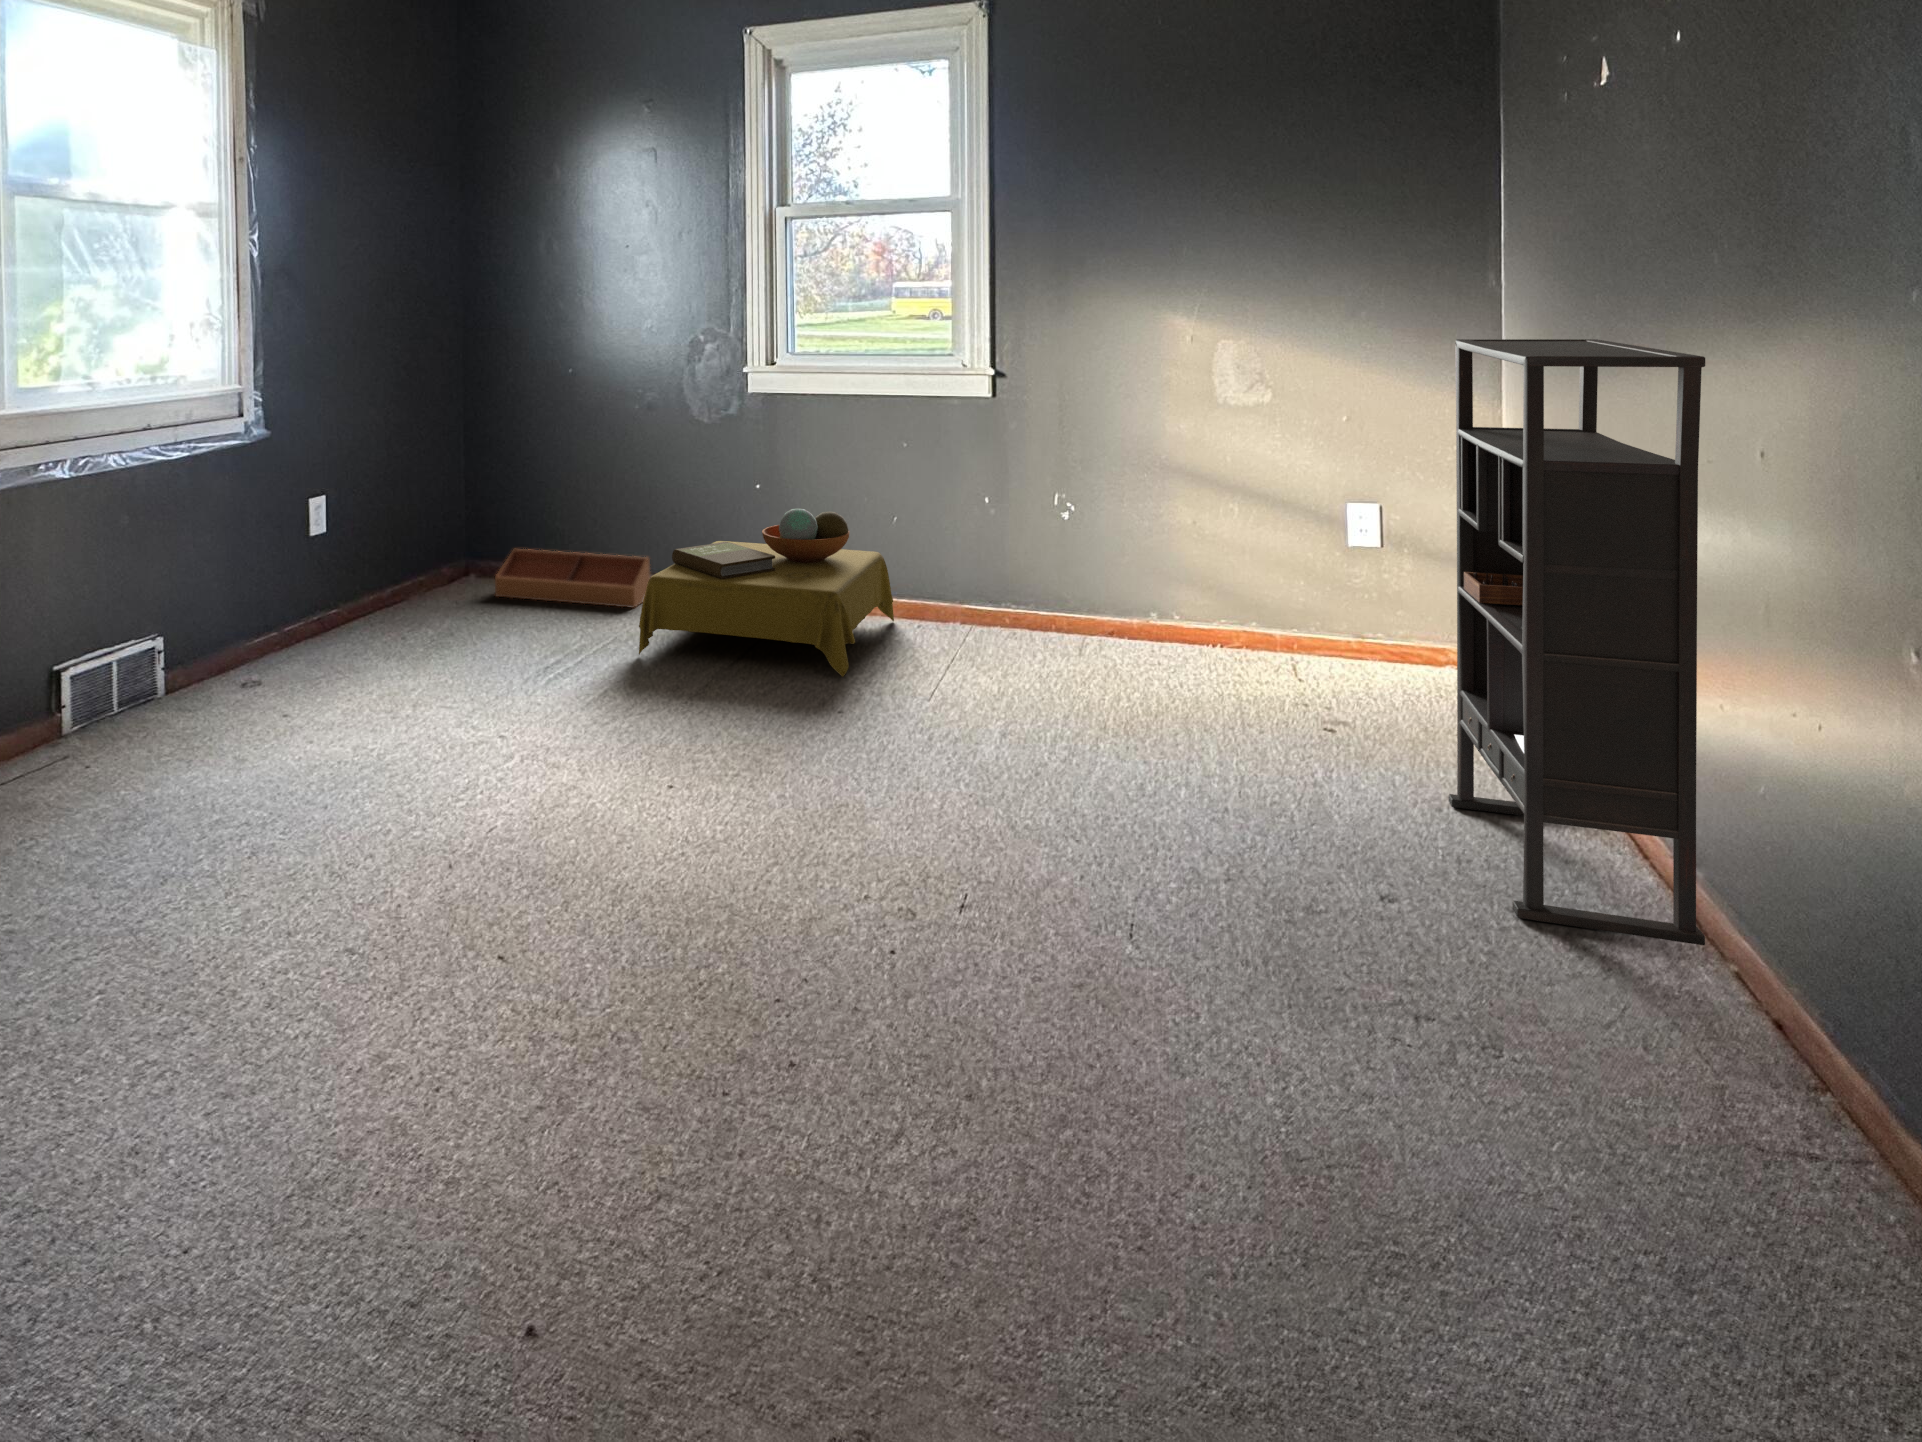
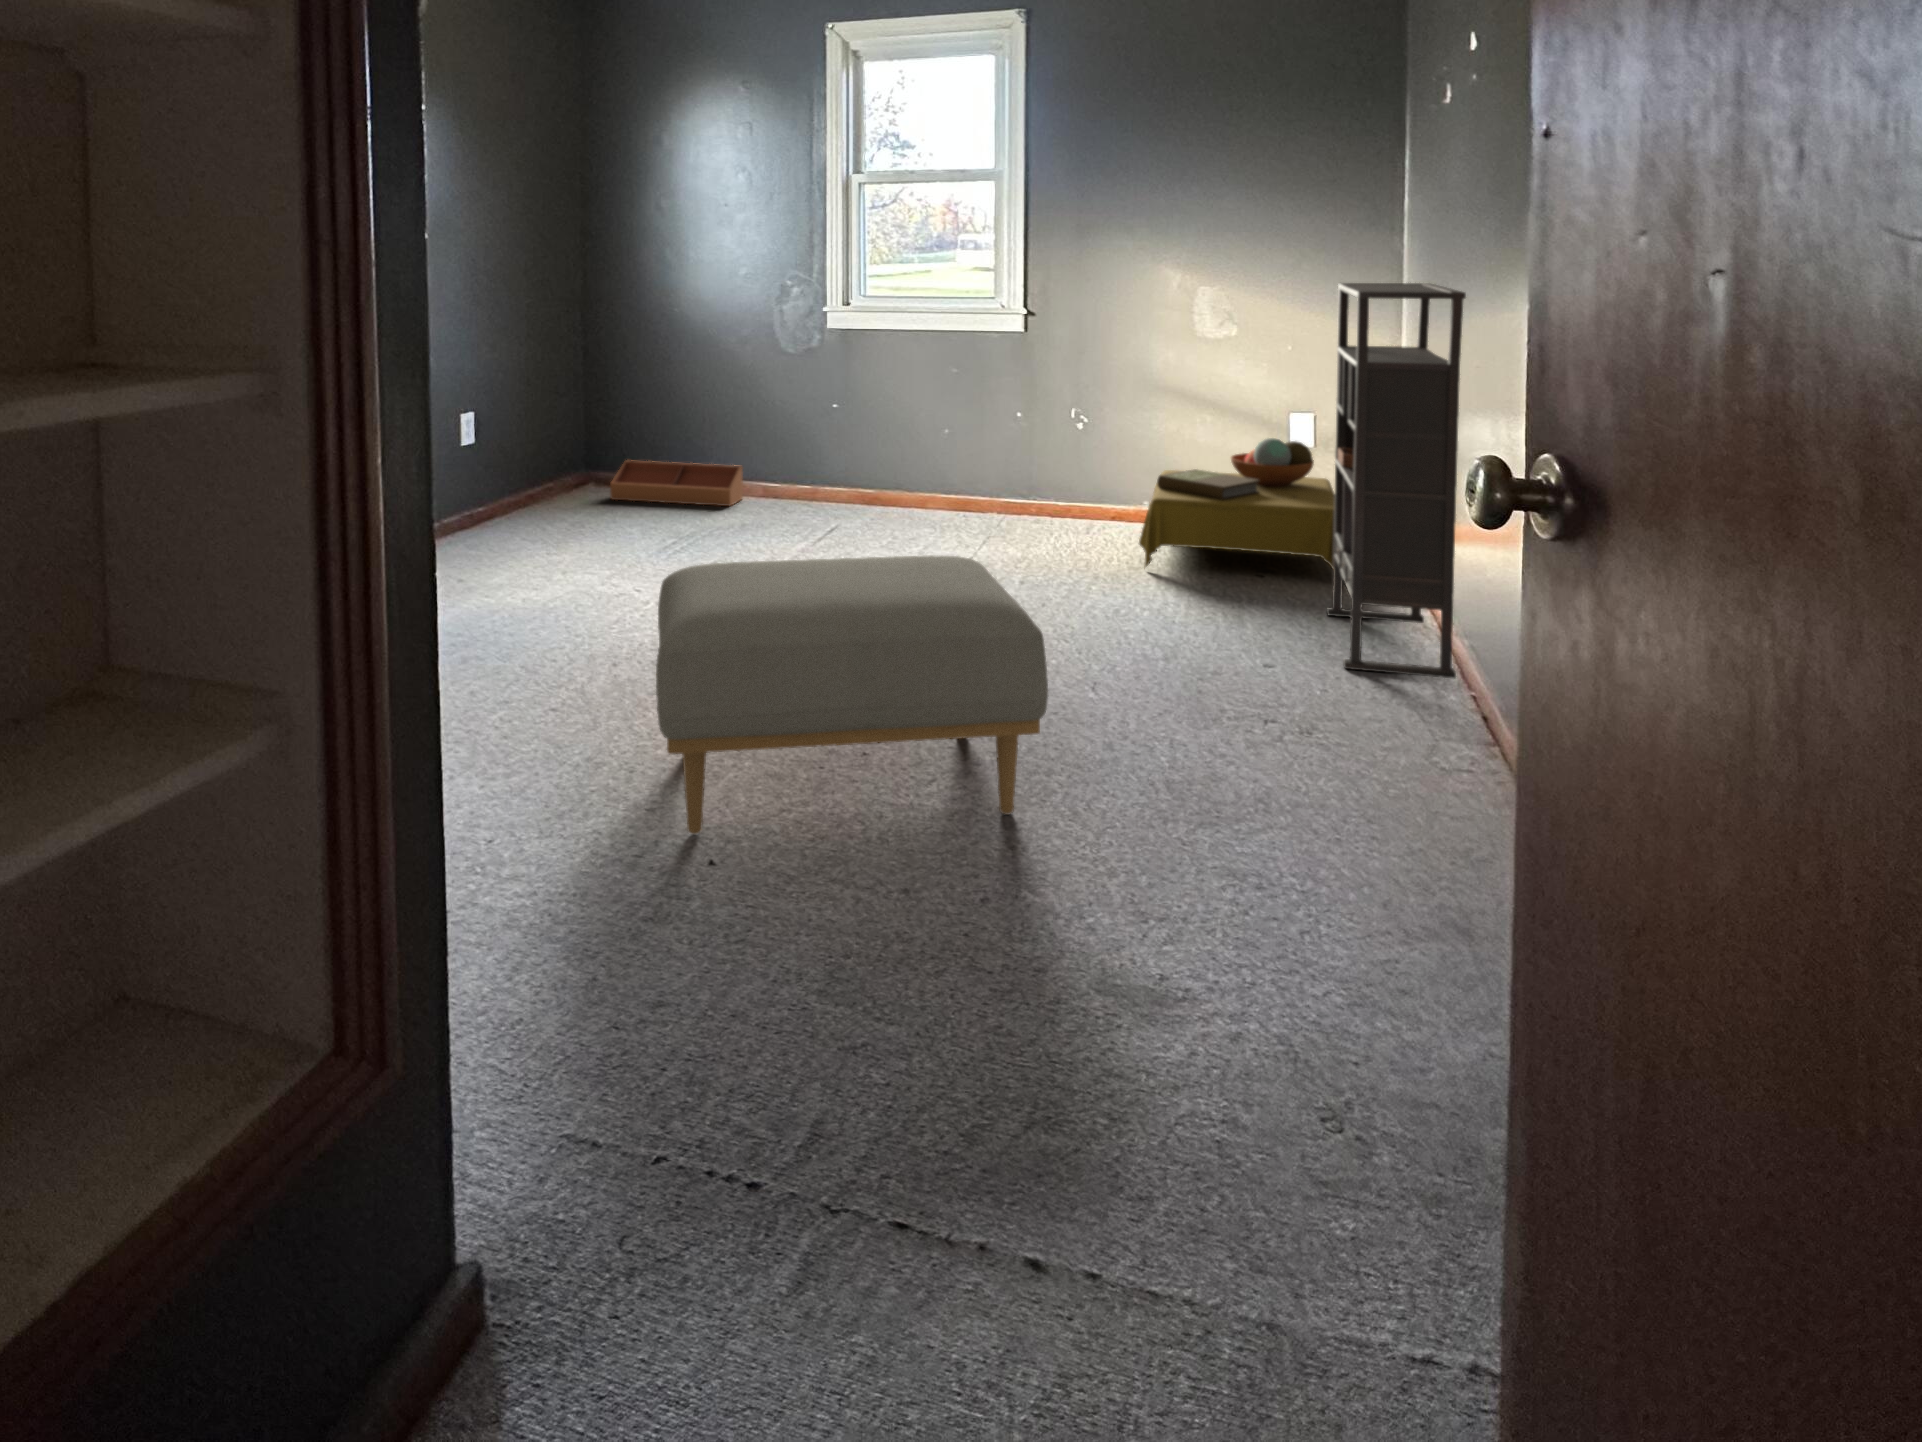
side table: present [639,509,894,677] -> present [1139,438,1335,568]
ottoman: none [447,771,1117,1293] -> present [656,555,1048,835]

